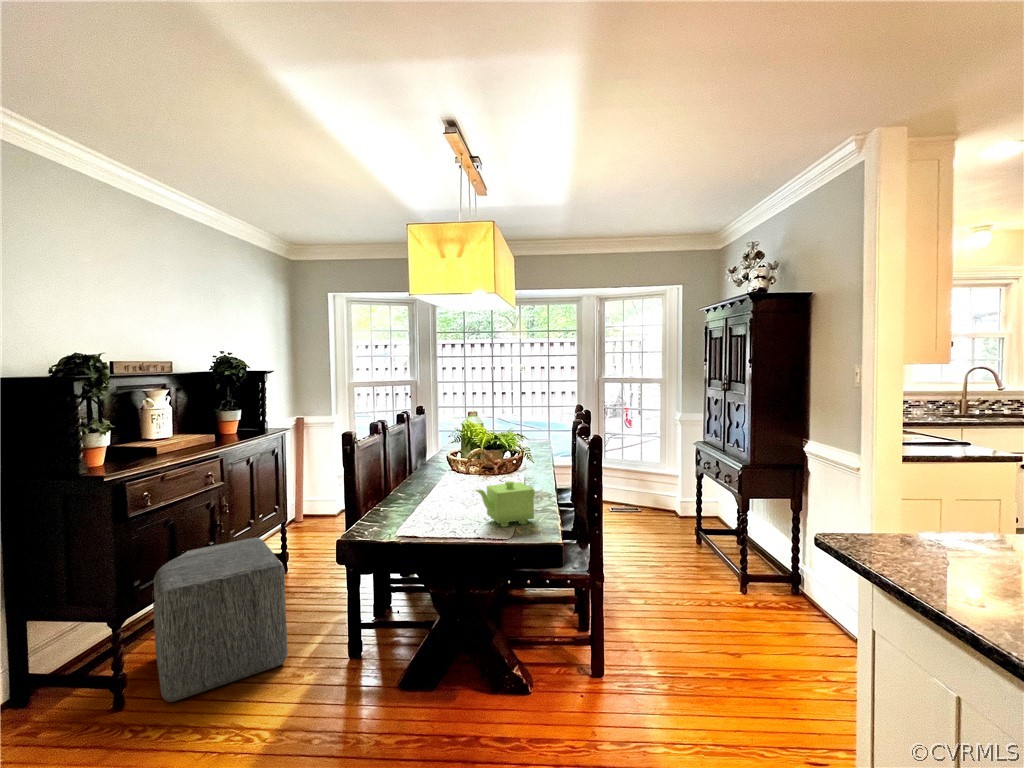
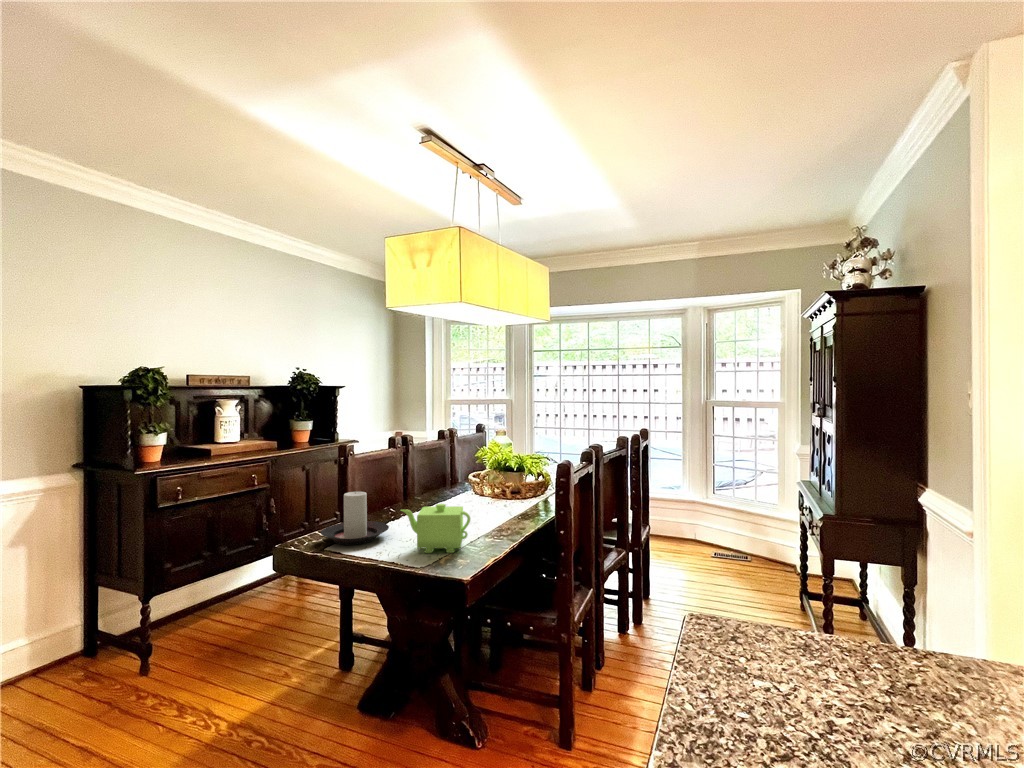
candle holder: none [383,476,447,529] -> present [321,491,389,545]
ottoman: present [153,538,287,702] -> none [174,539,297,676]

